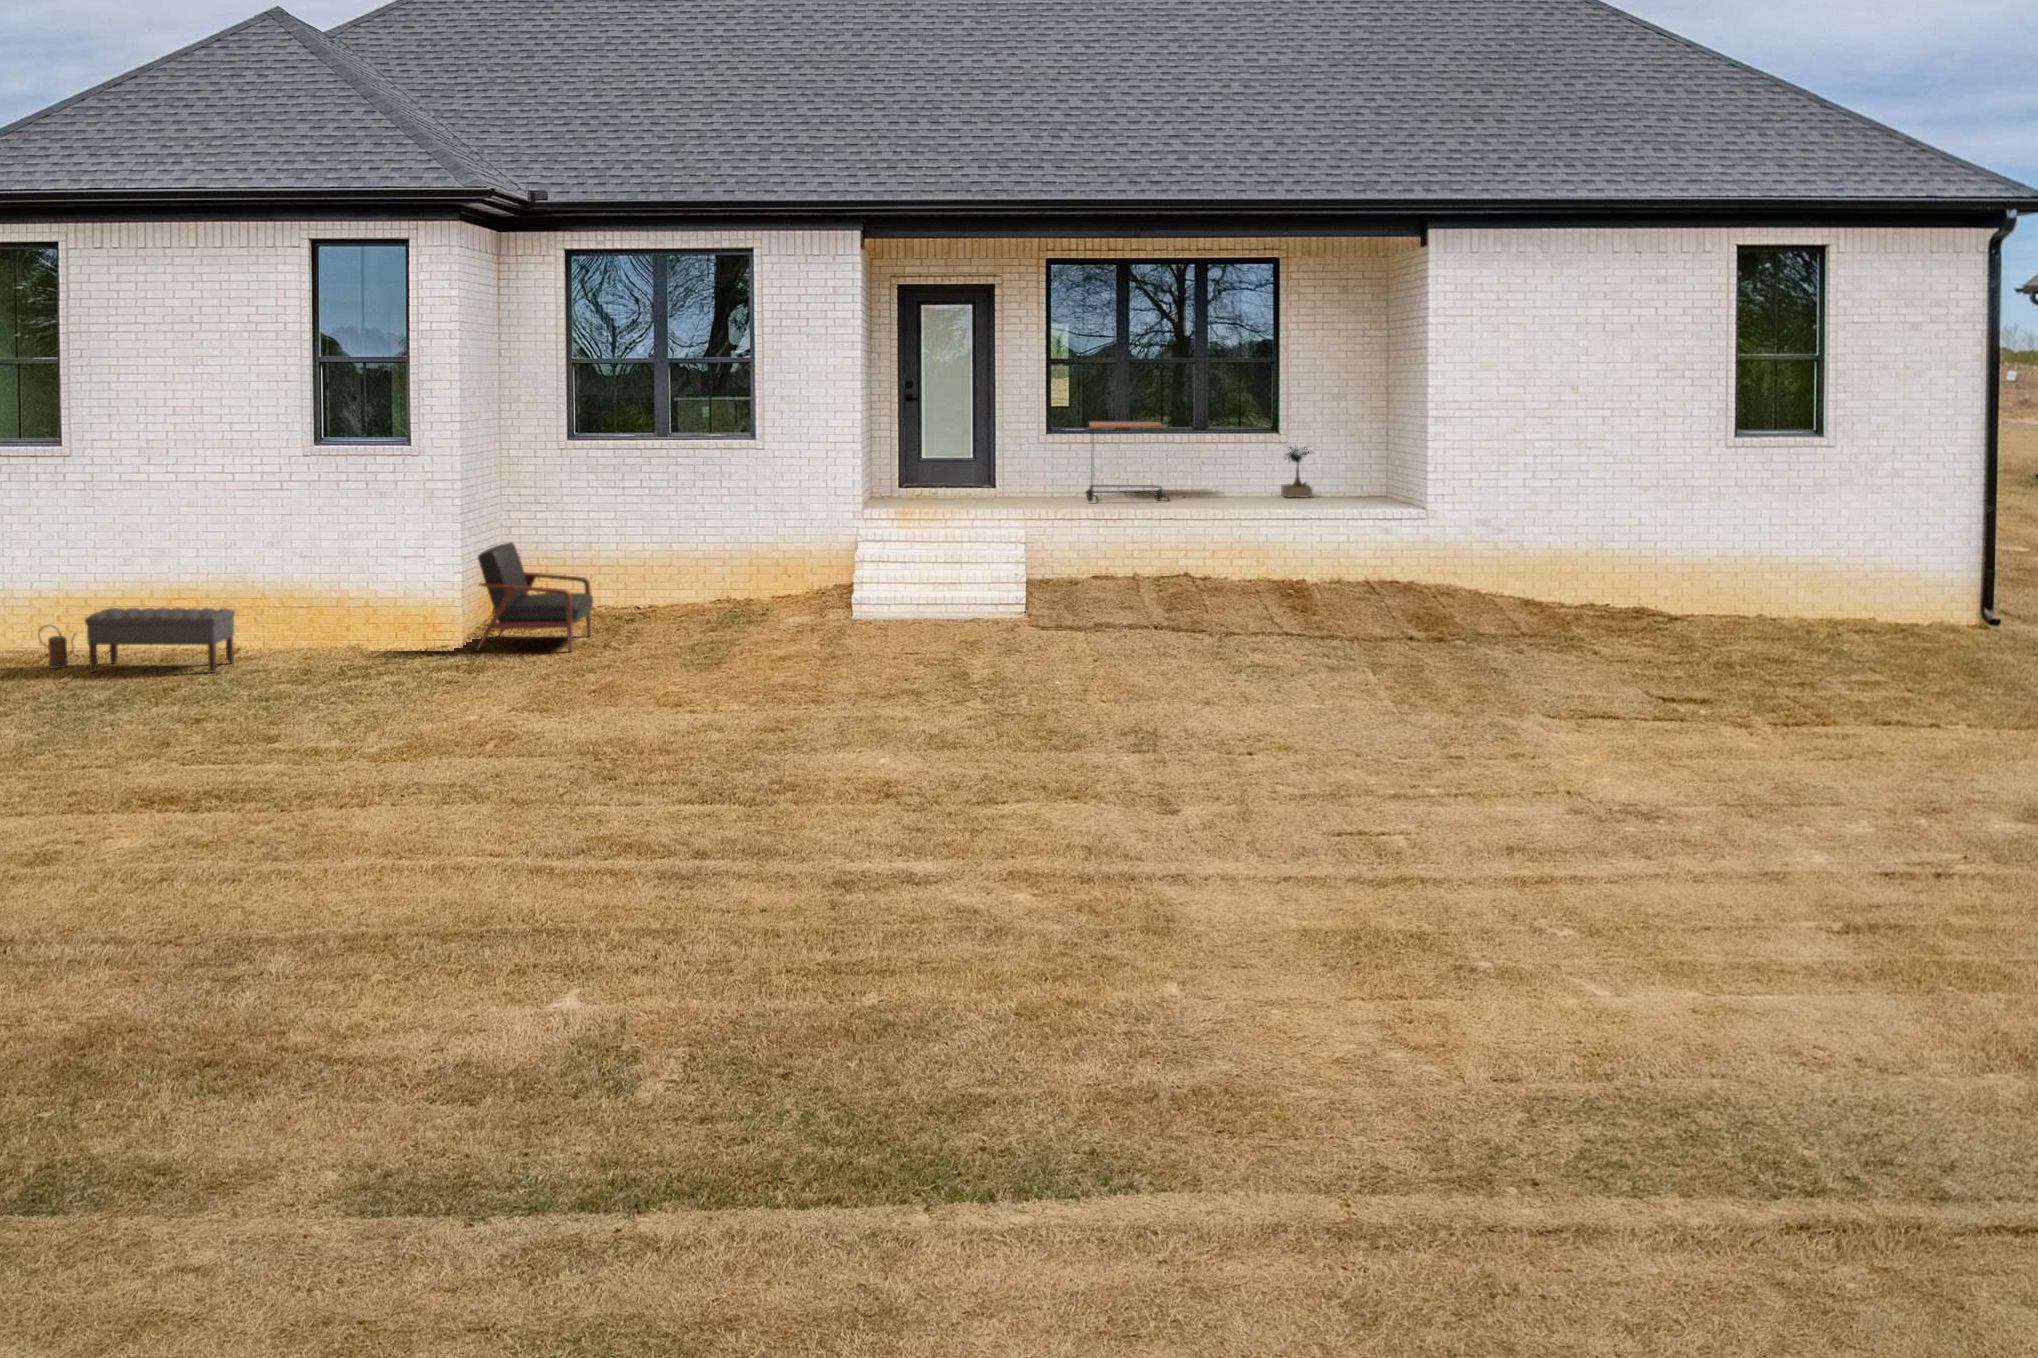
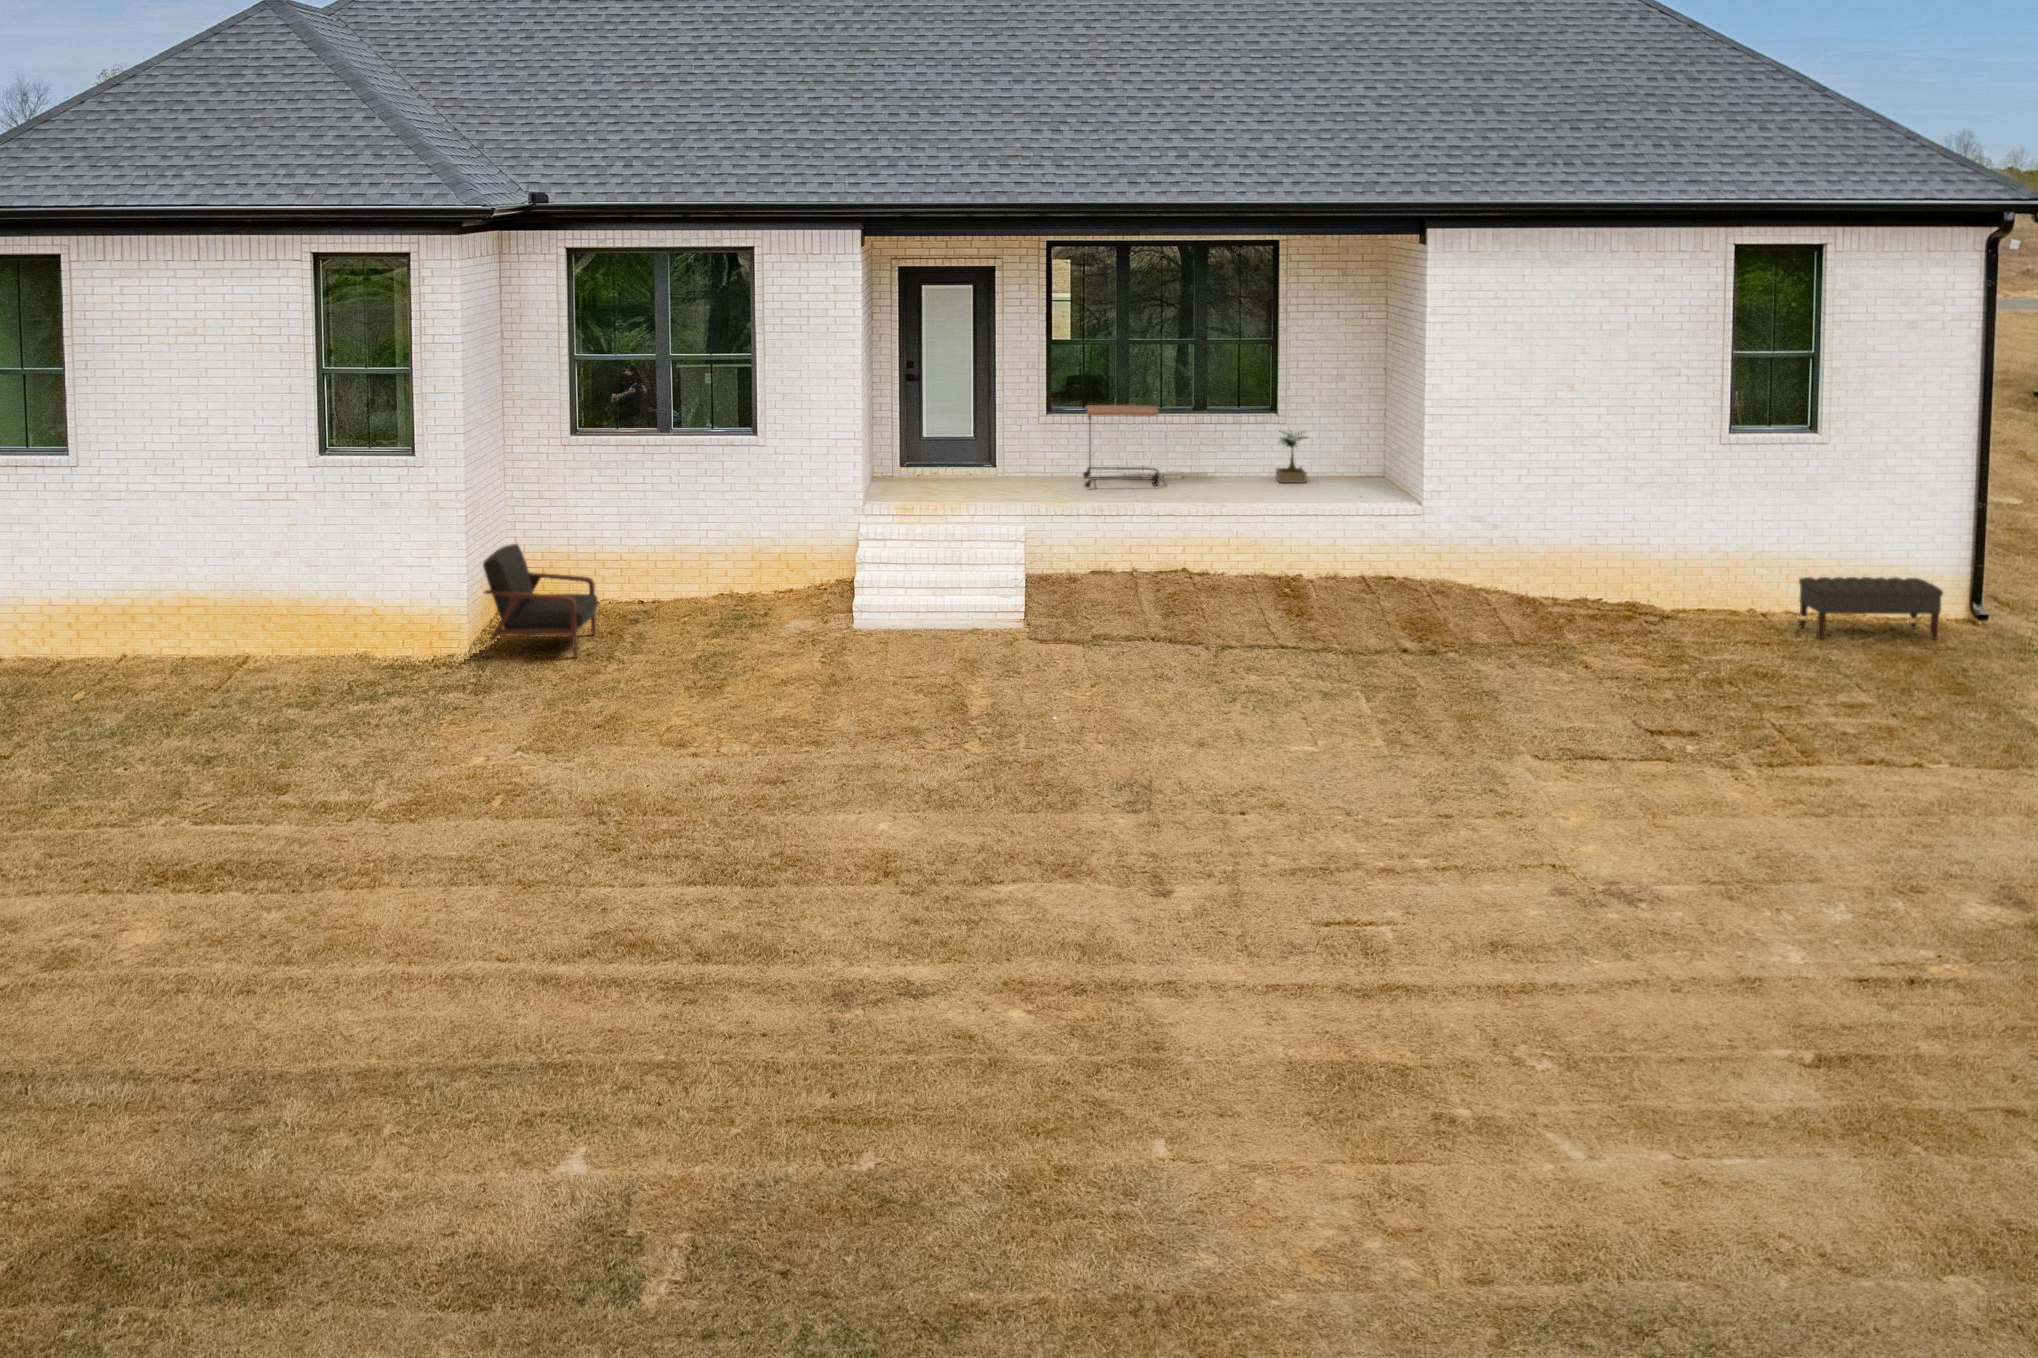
bench: present [85,608,235,673] -> present [1799,577,1943,639]
watering can: present [38,626,74,668] -> none [47,639,85,683]

